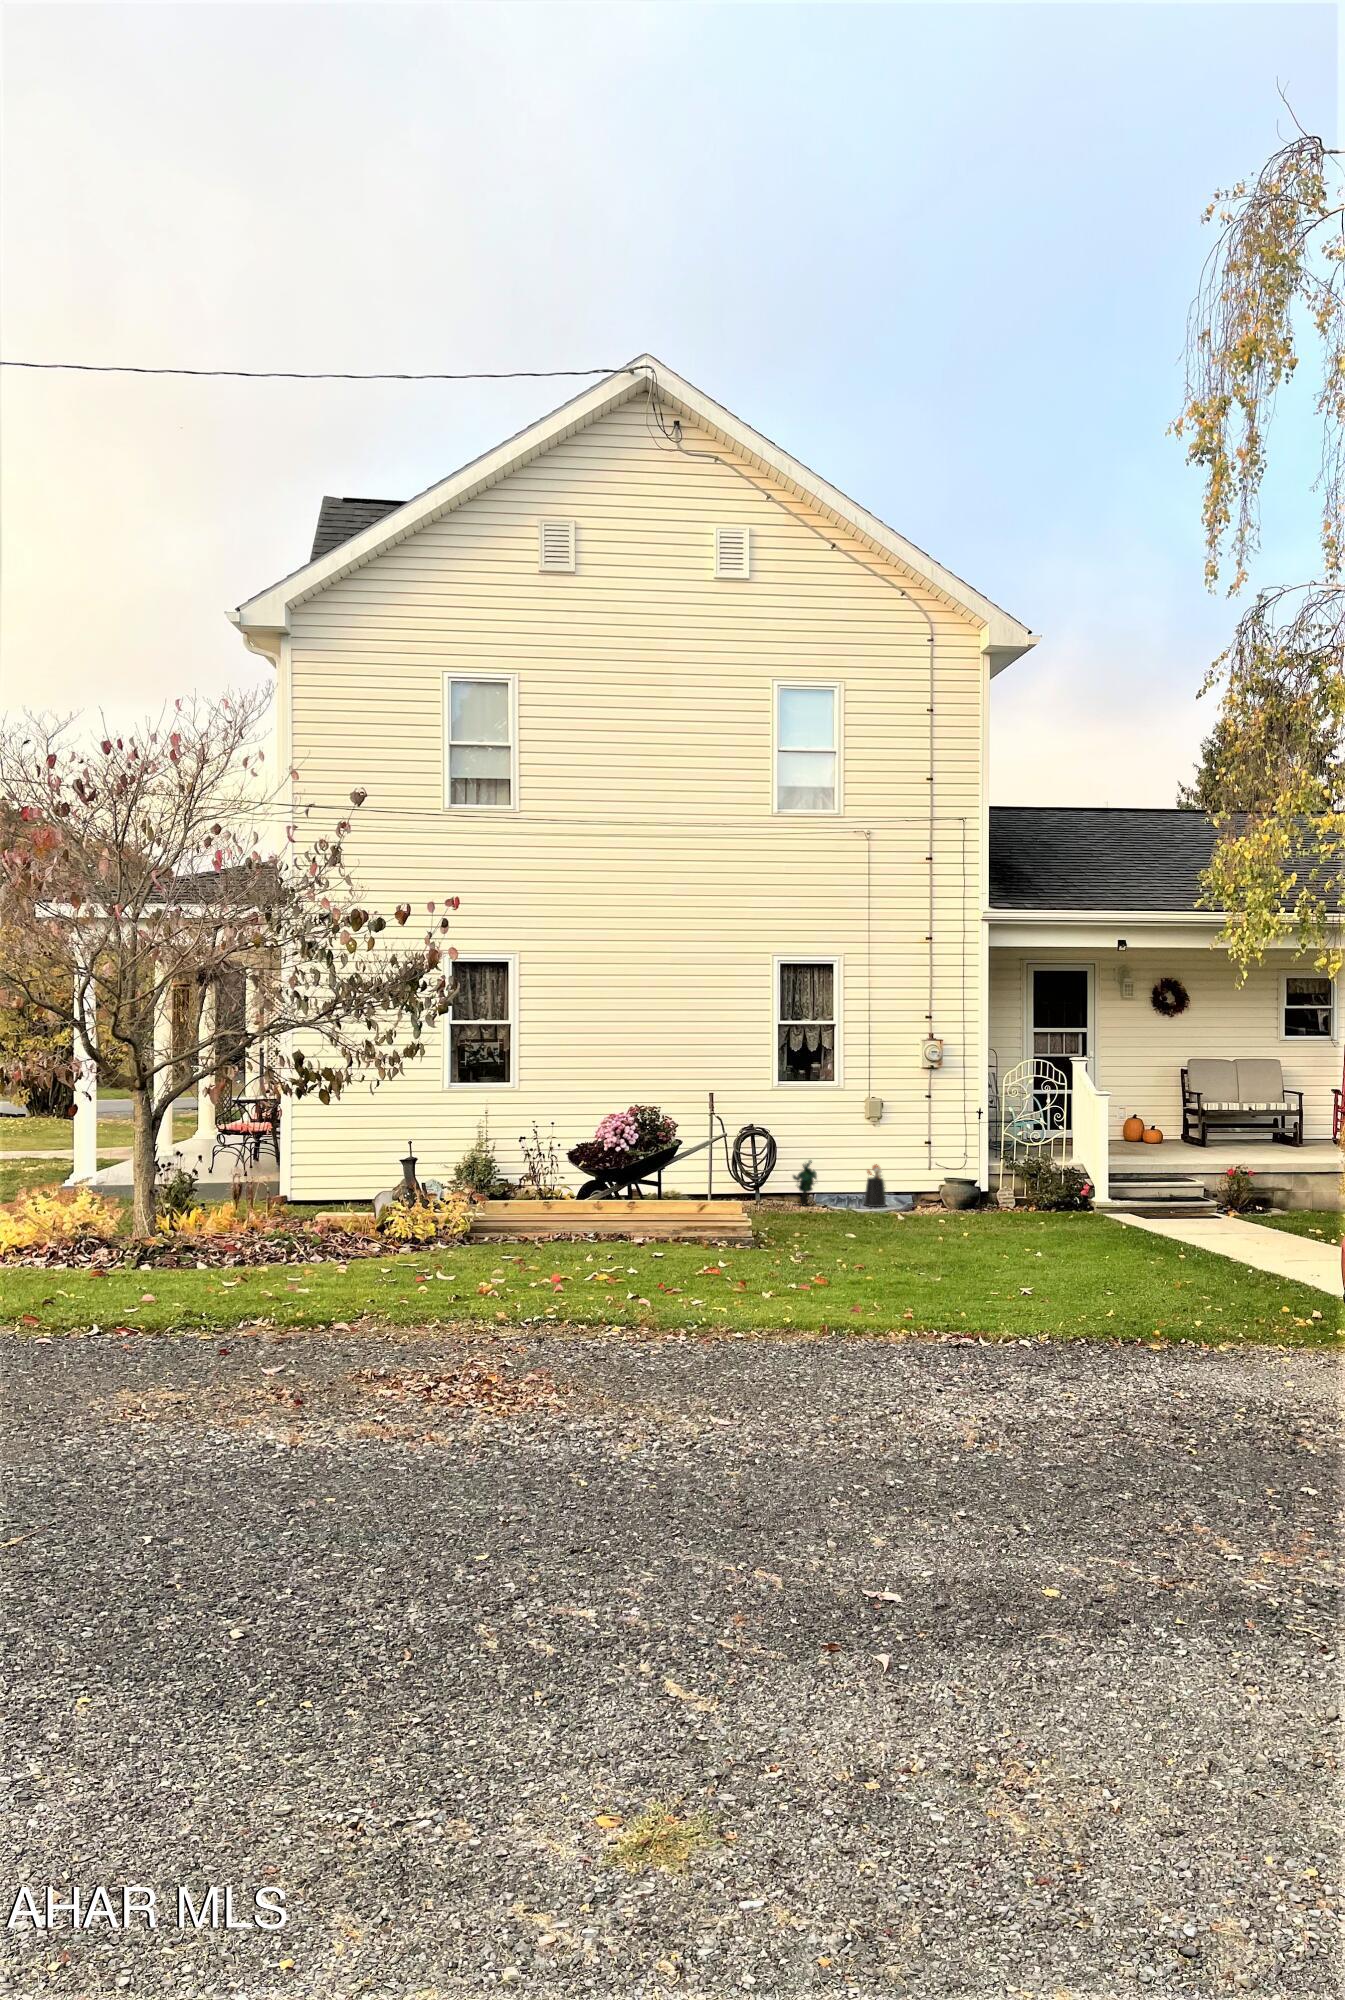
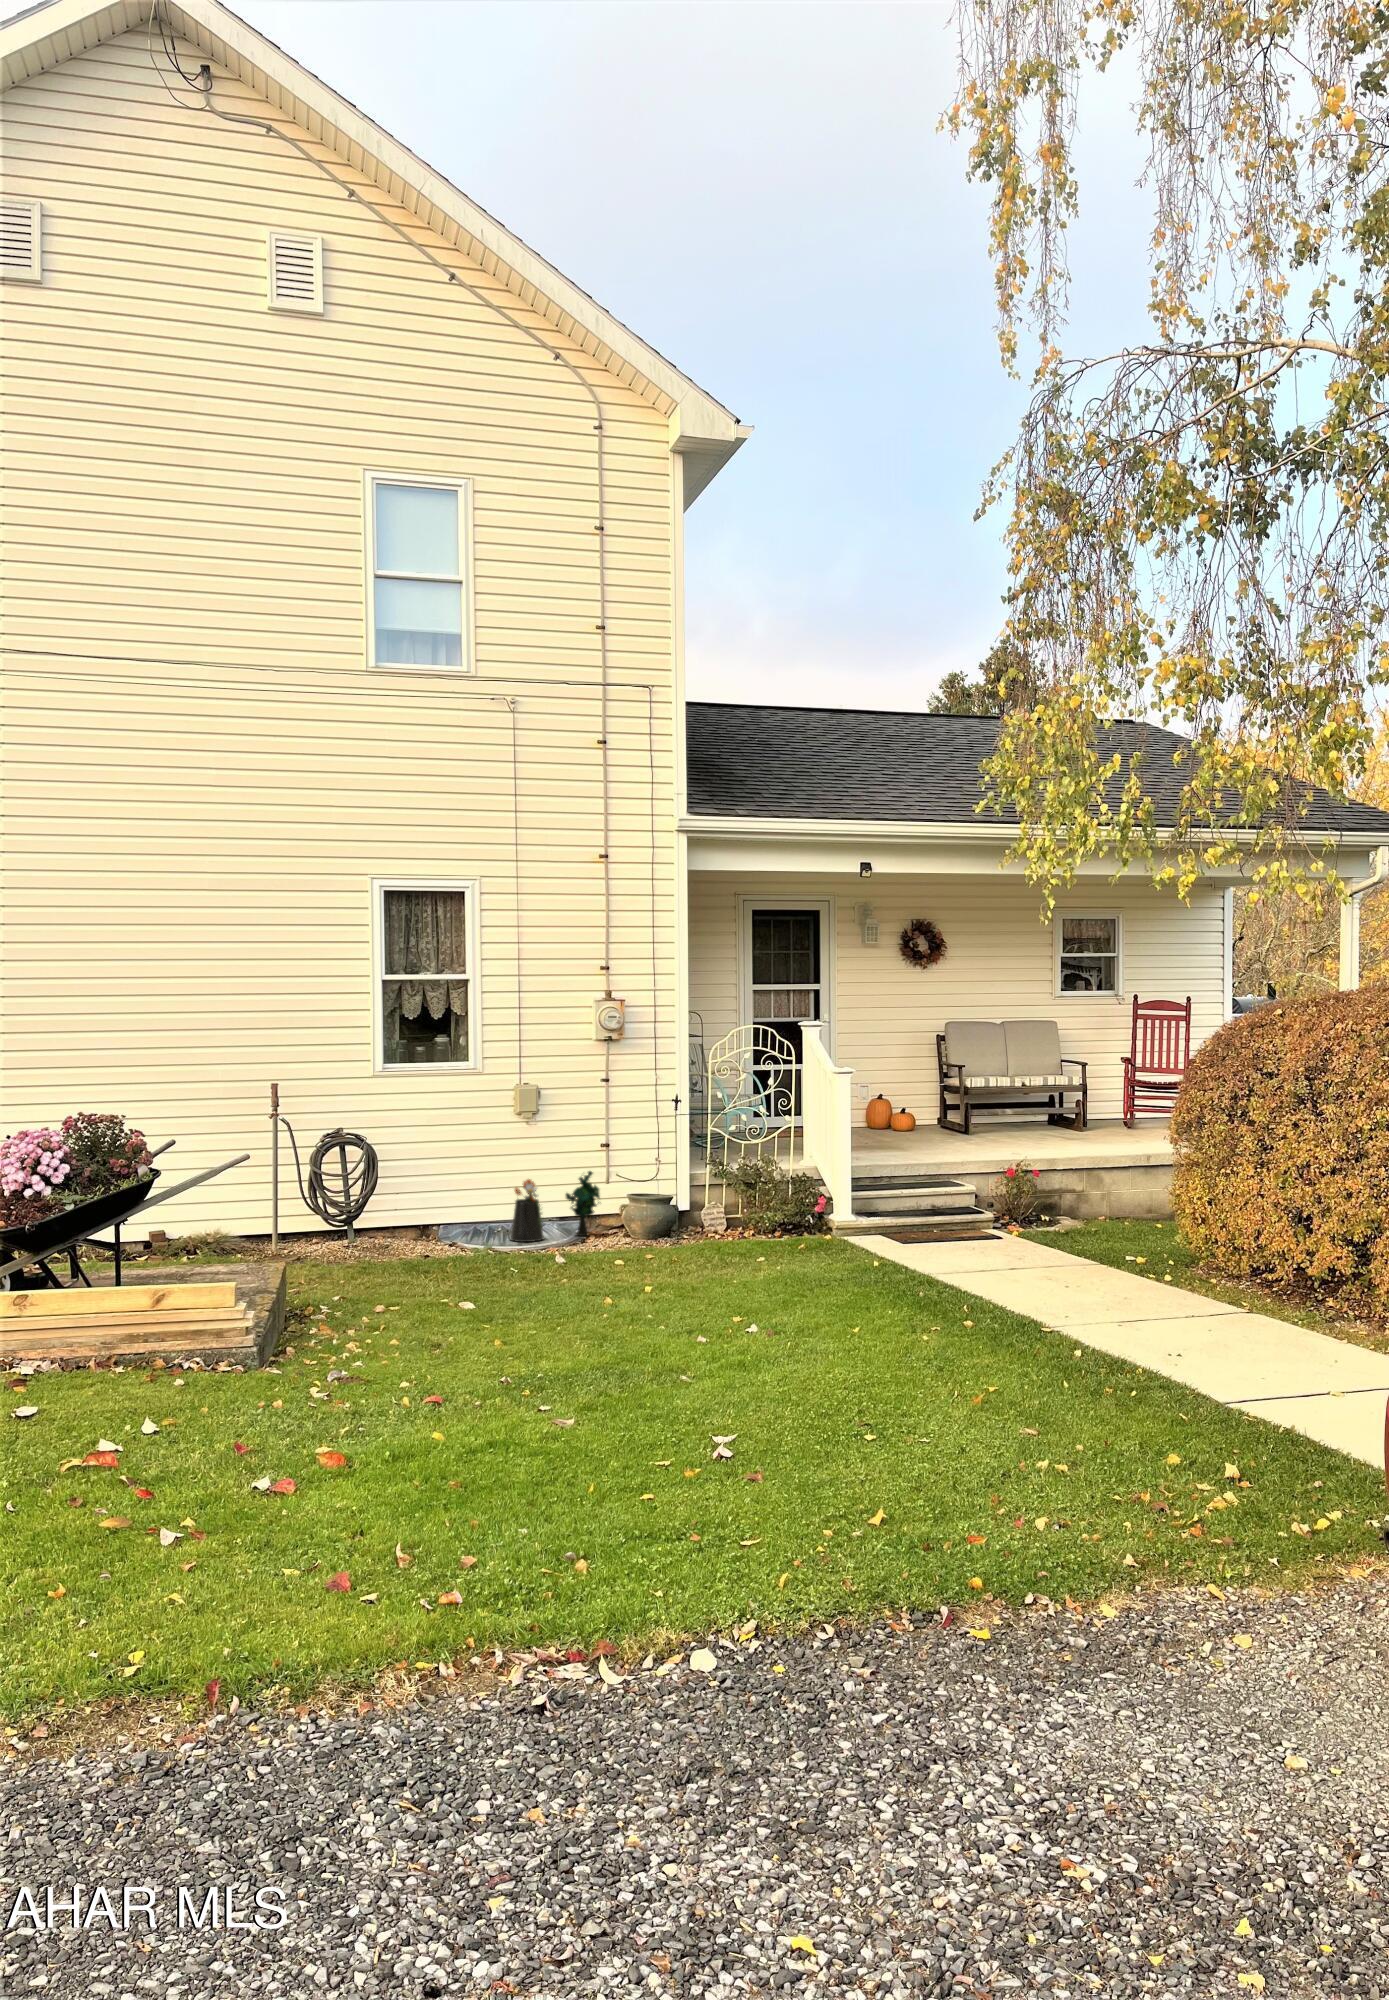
decorative plant: present [793,1160,817,1205] -> present [566,1171,600,1236]

